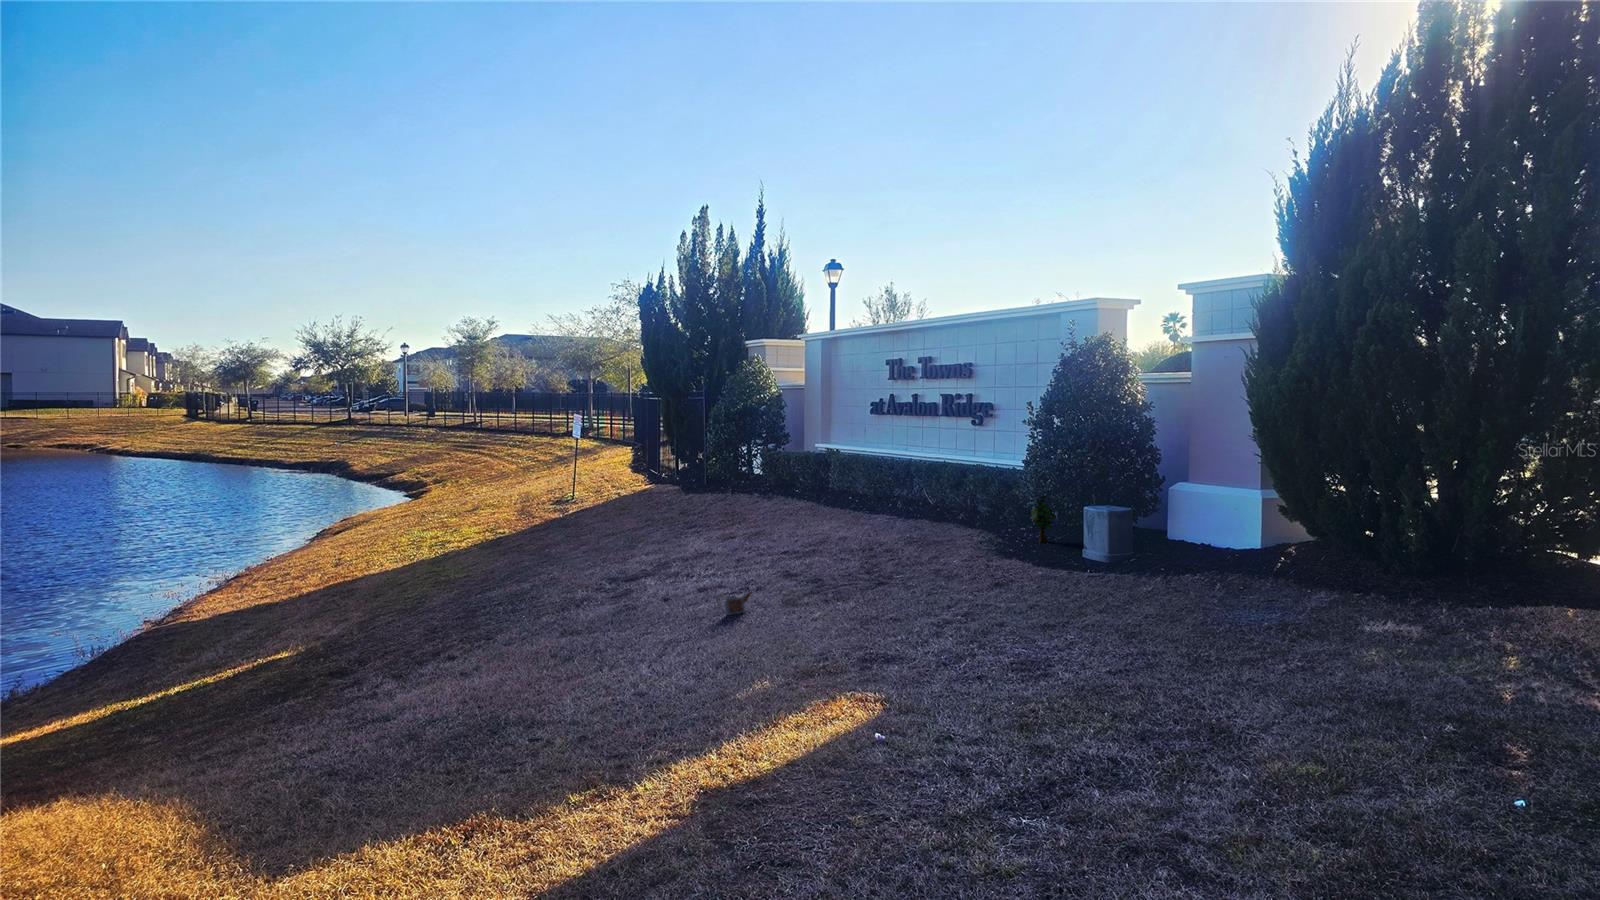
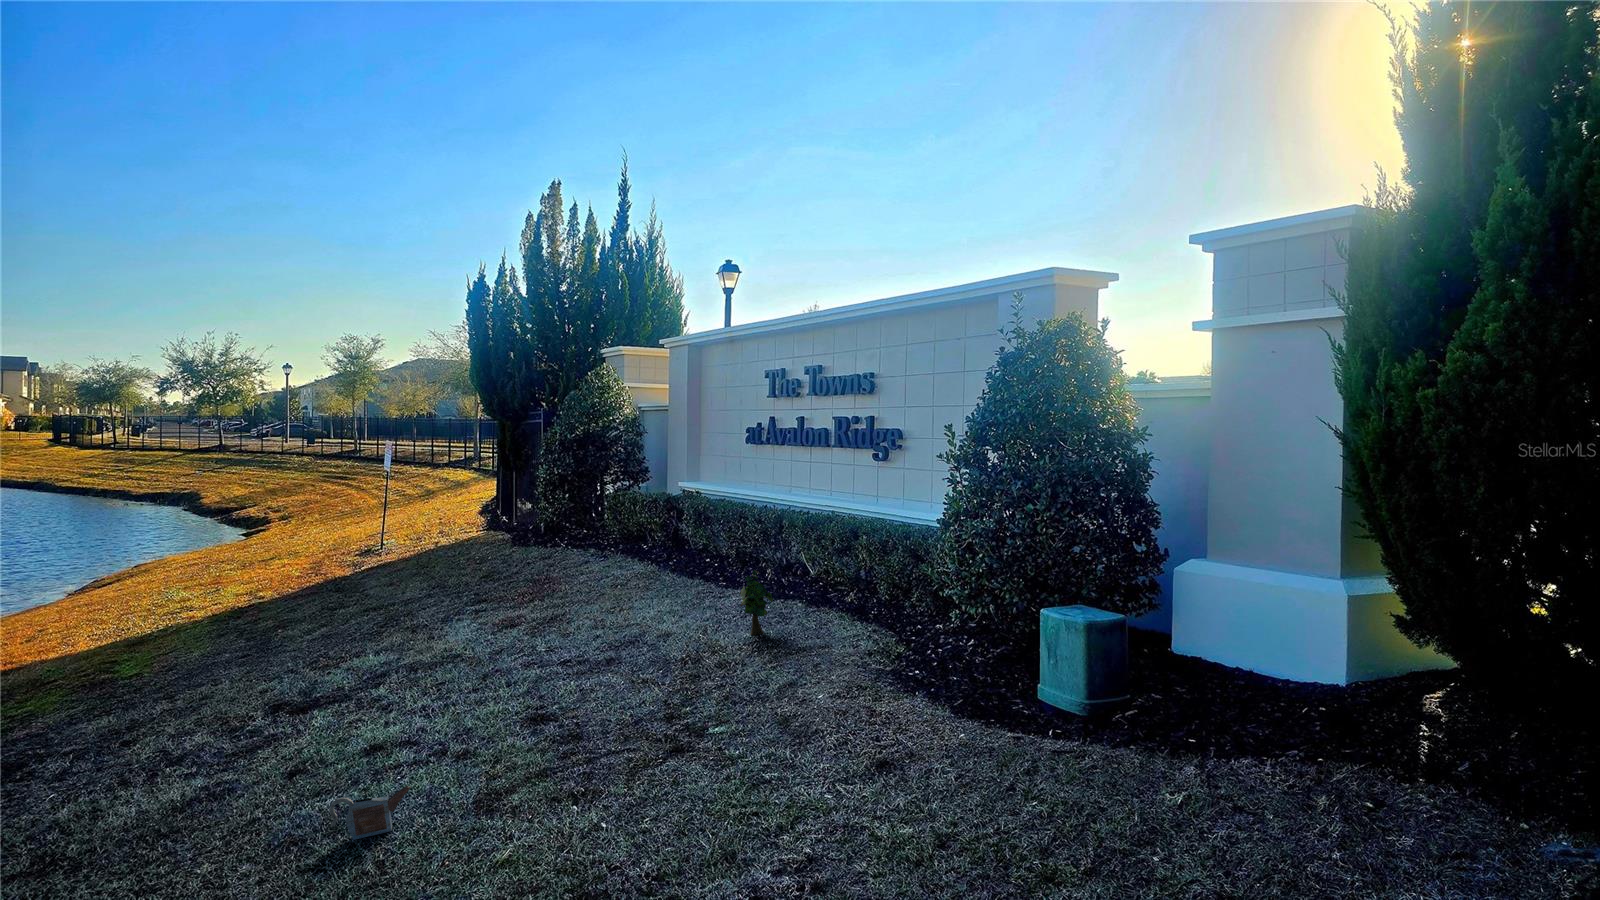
decorative plant: present [1029,496,1056,543] -> present [739,570,773,635]

